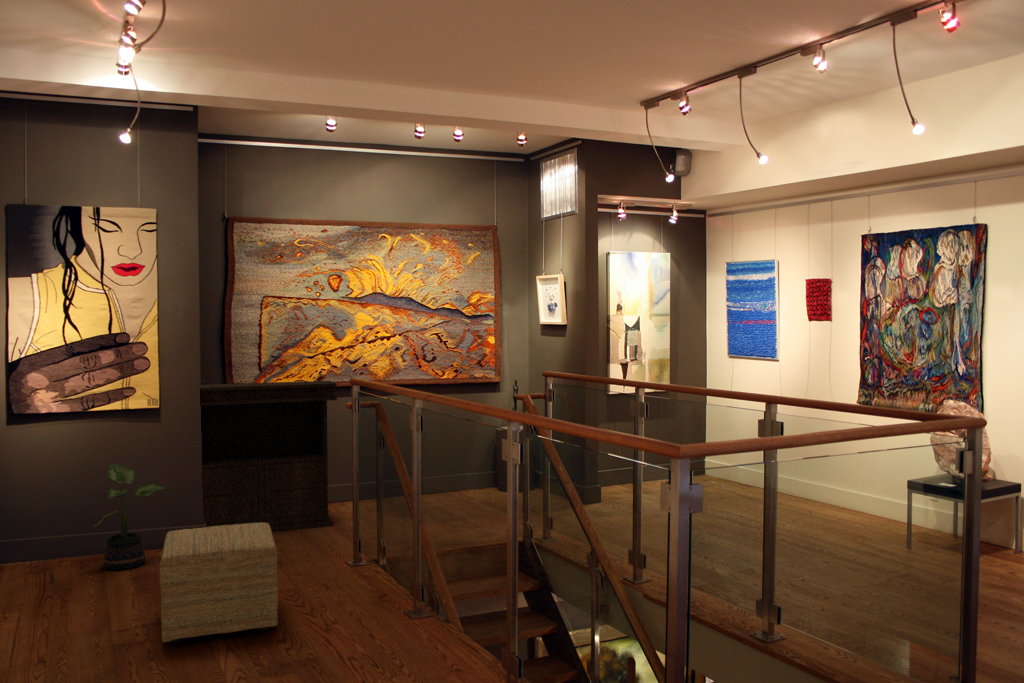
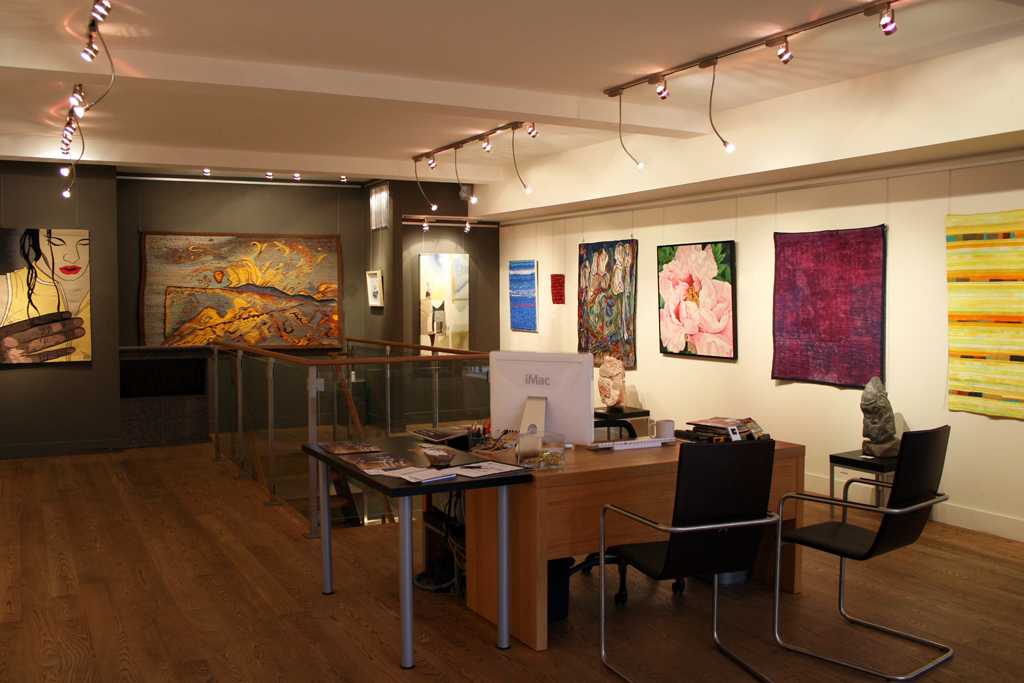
potted plant: present [93,464,169,570] -> none [50,396,99,461]
ottoman: present [160,523,278,643] -> none [92,425,161,485]

